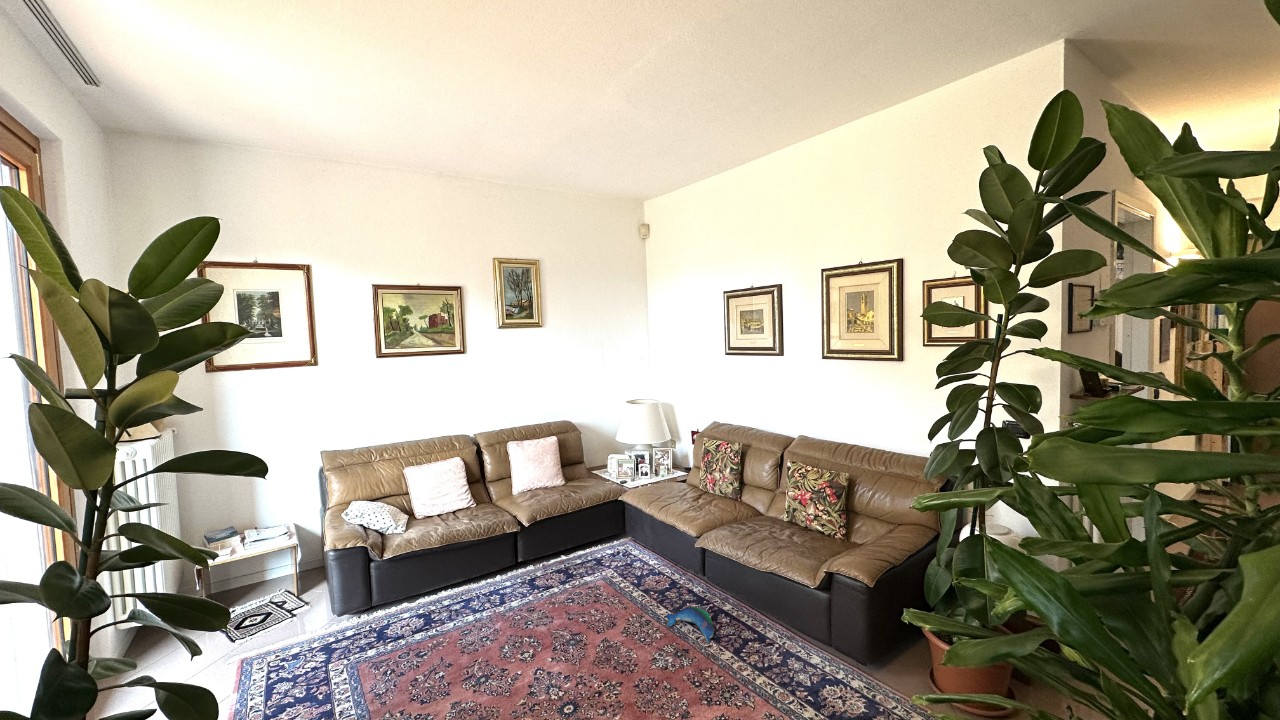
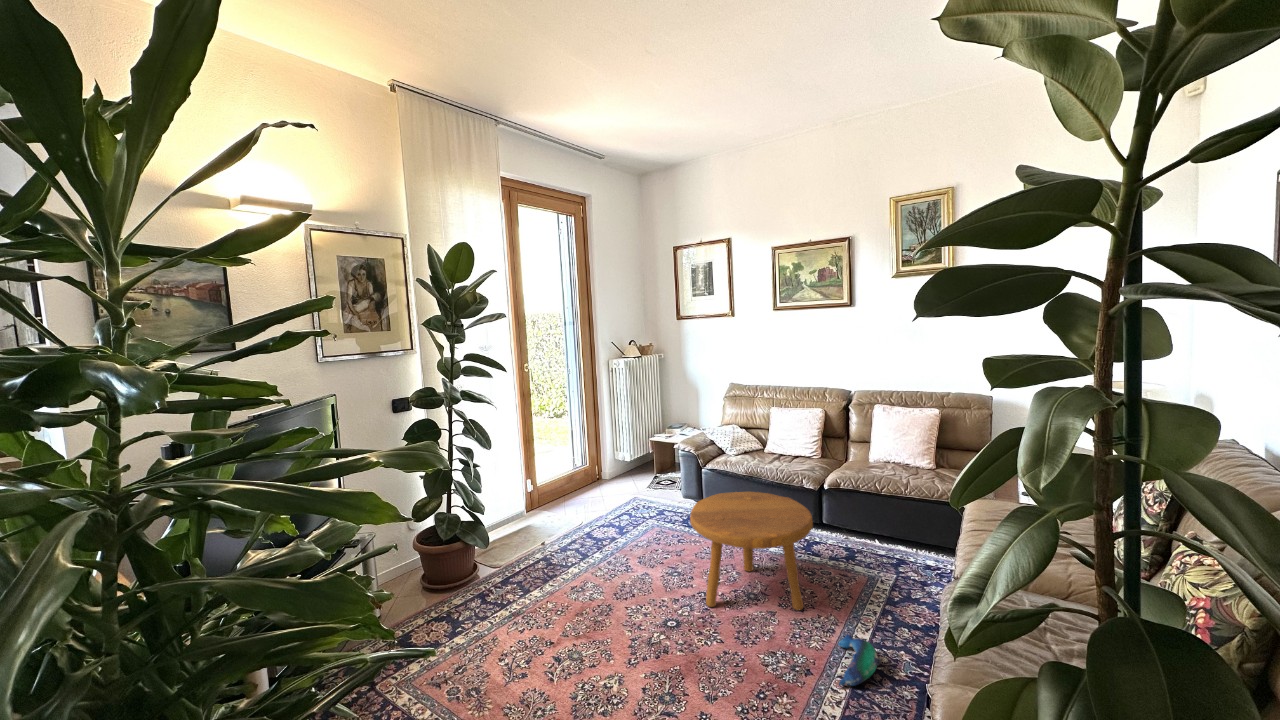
footstool: none [505,536,626,673] -> present [690,492,813,610]

